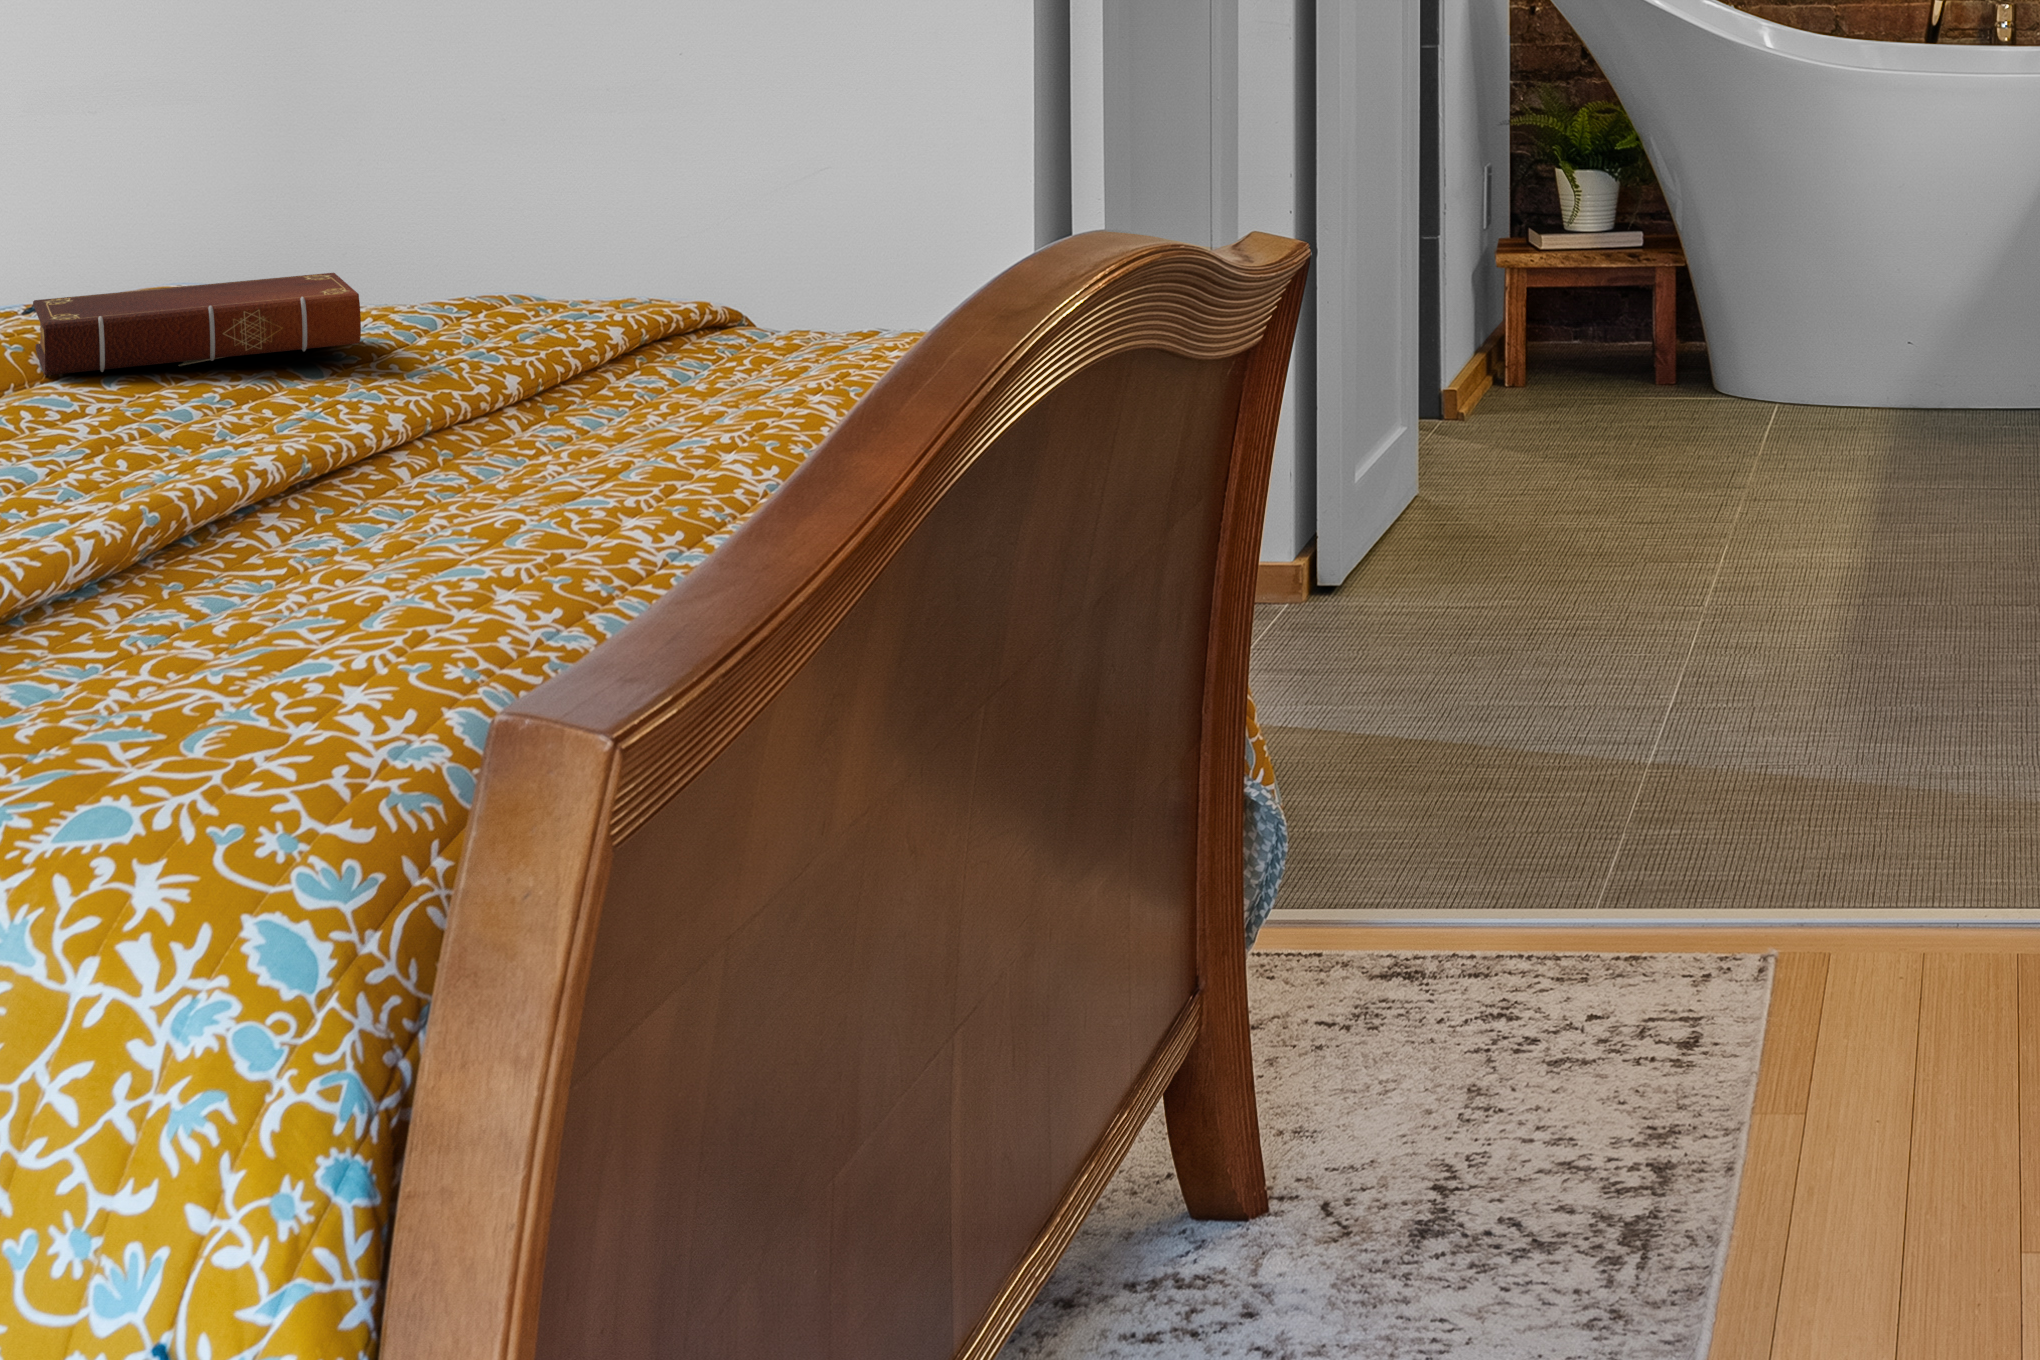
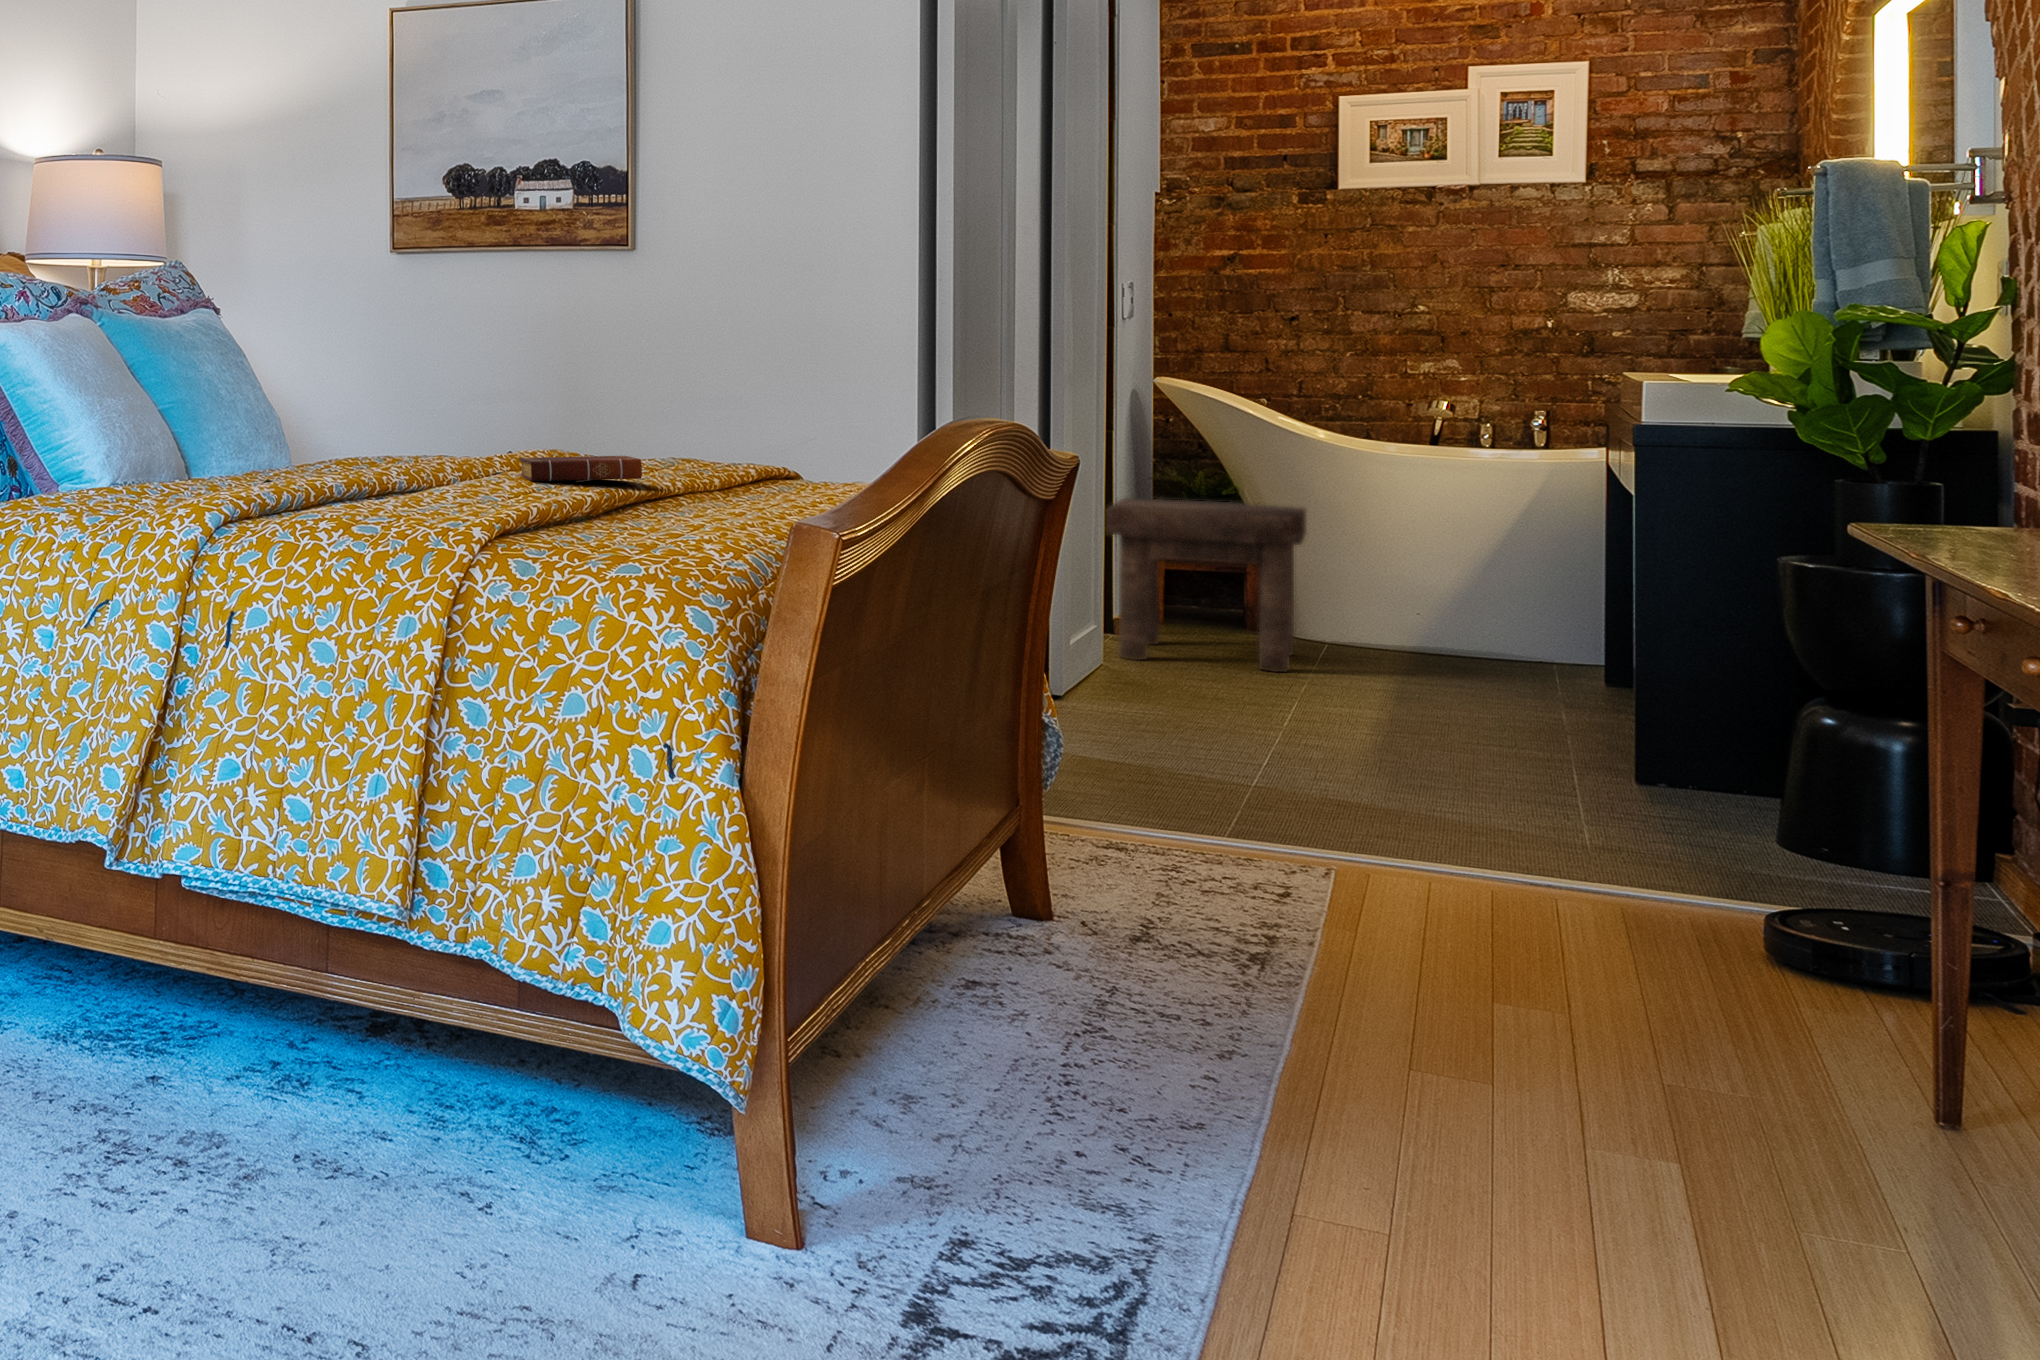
stool: none [1445,161,1761,476] -> present [1105,498,1306,672]

